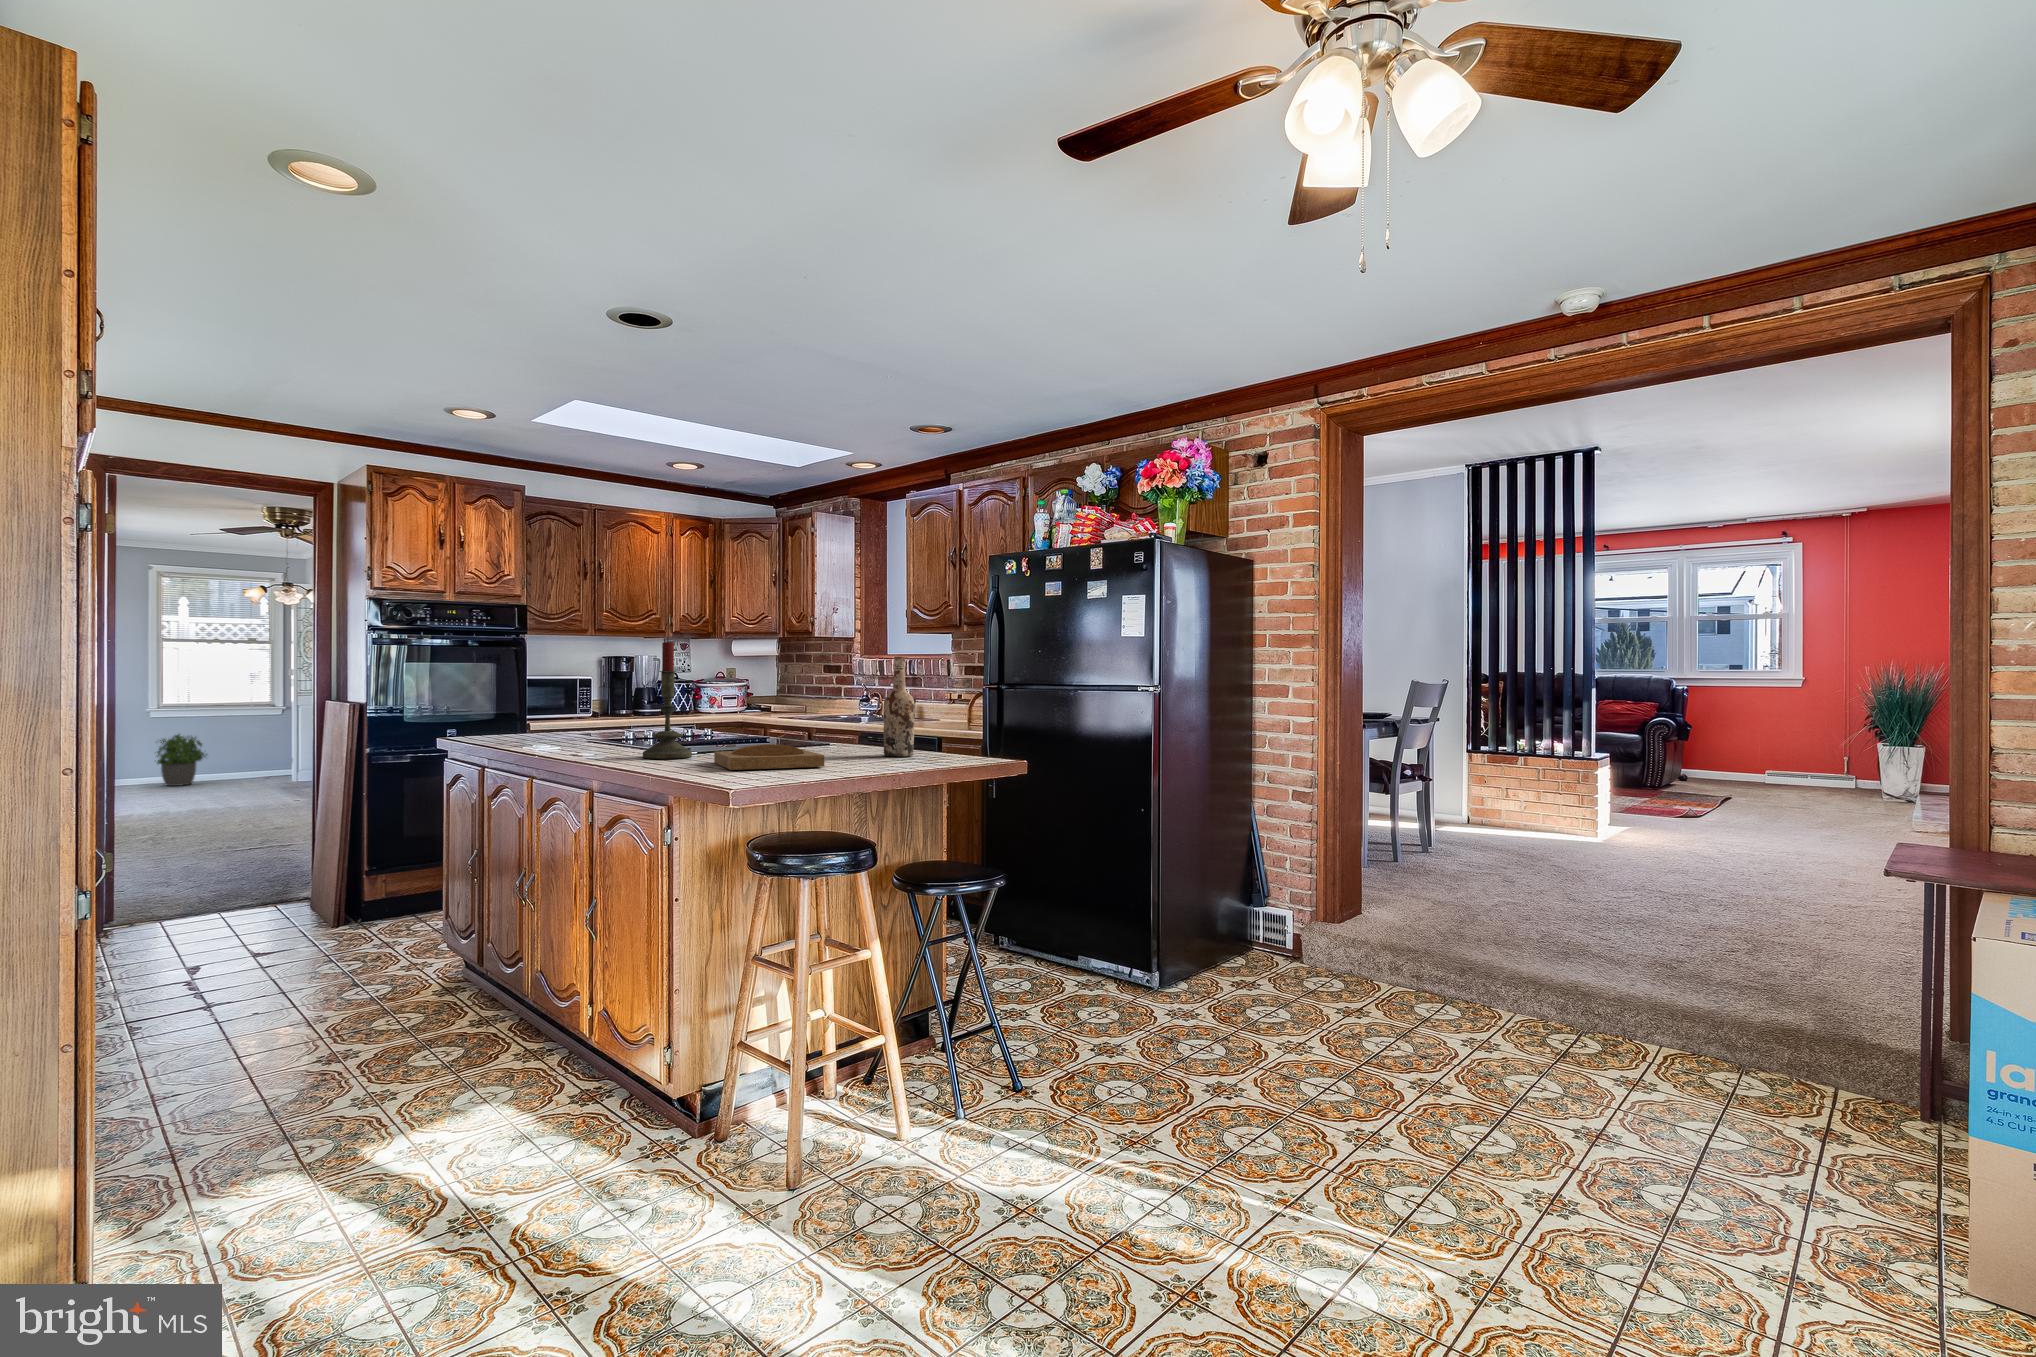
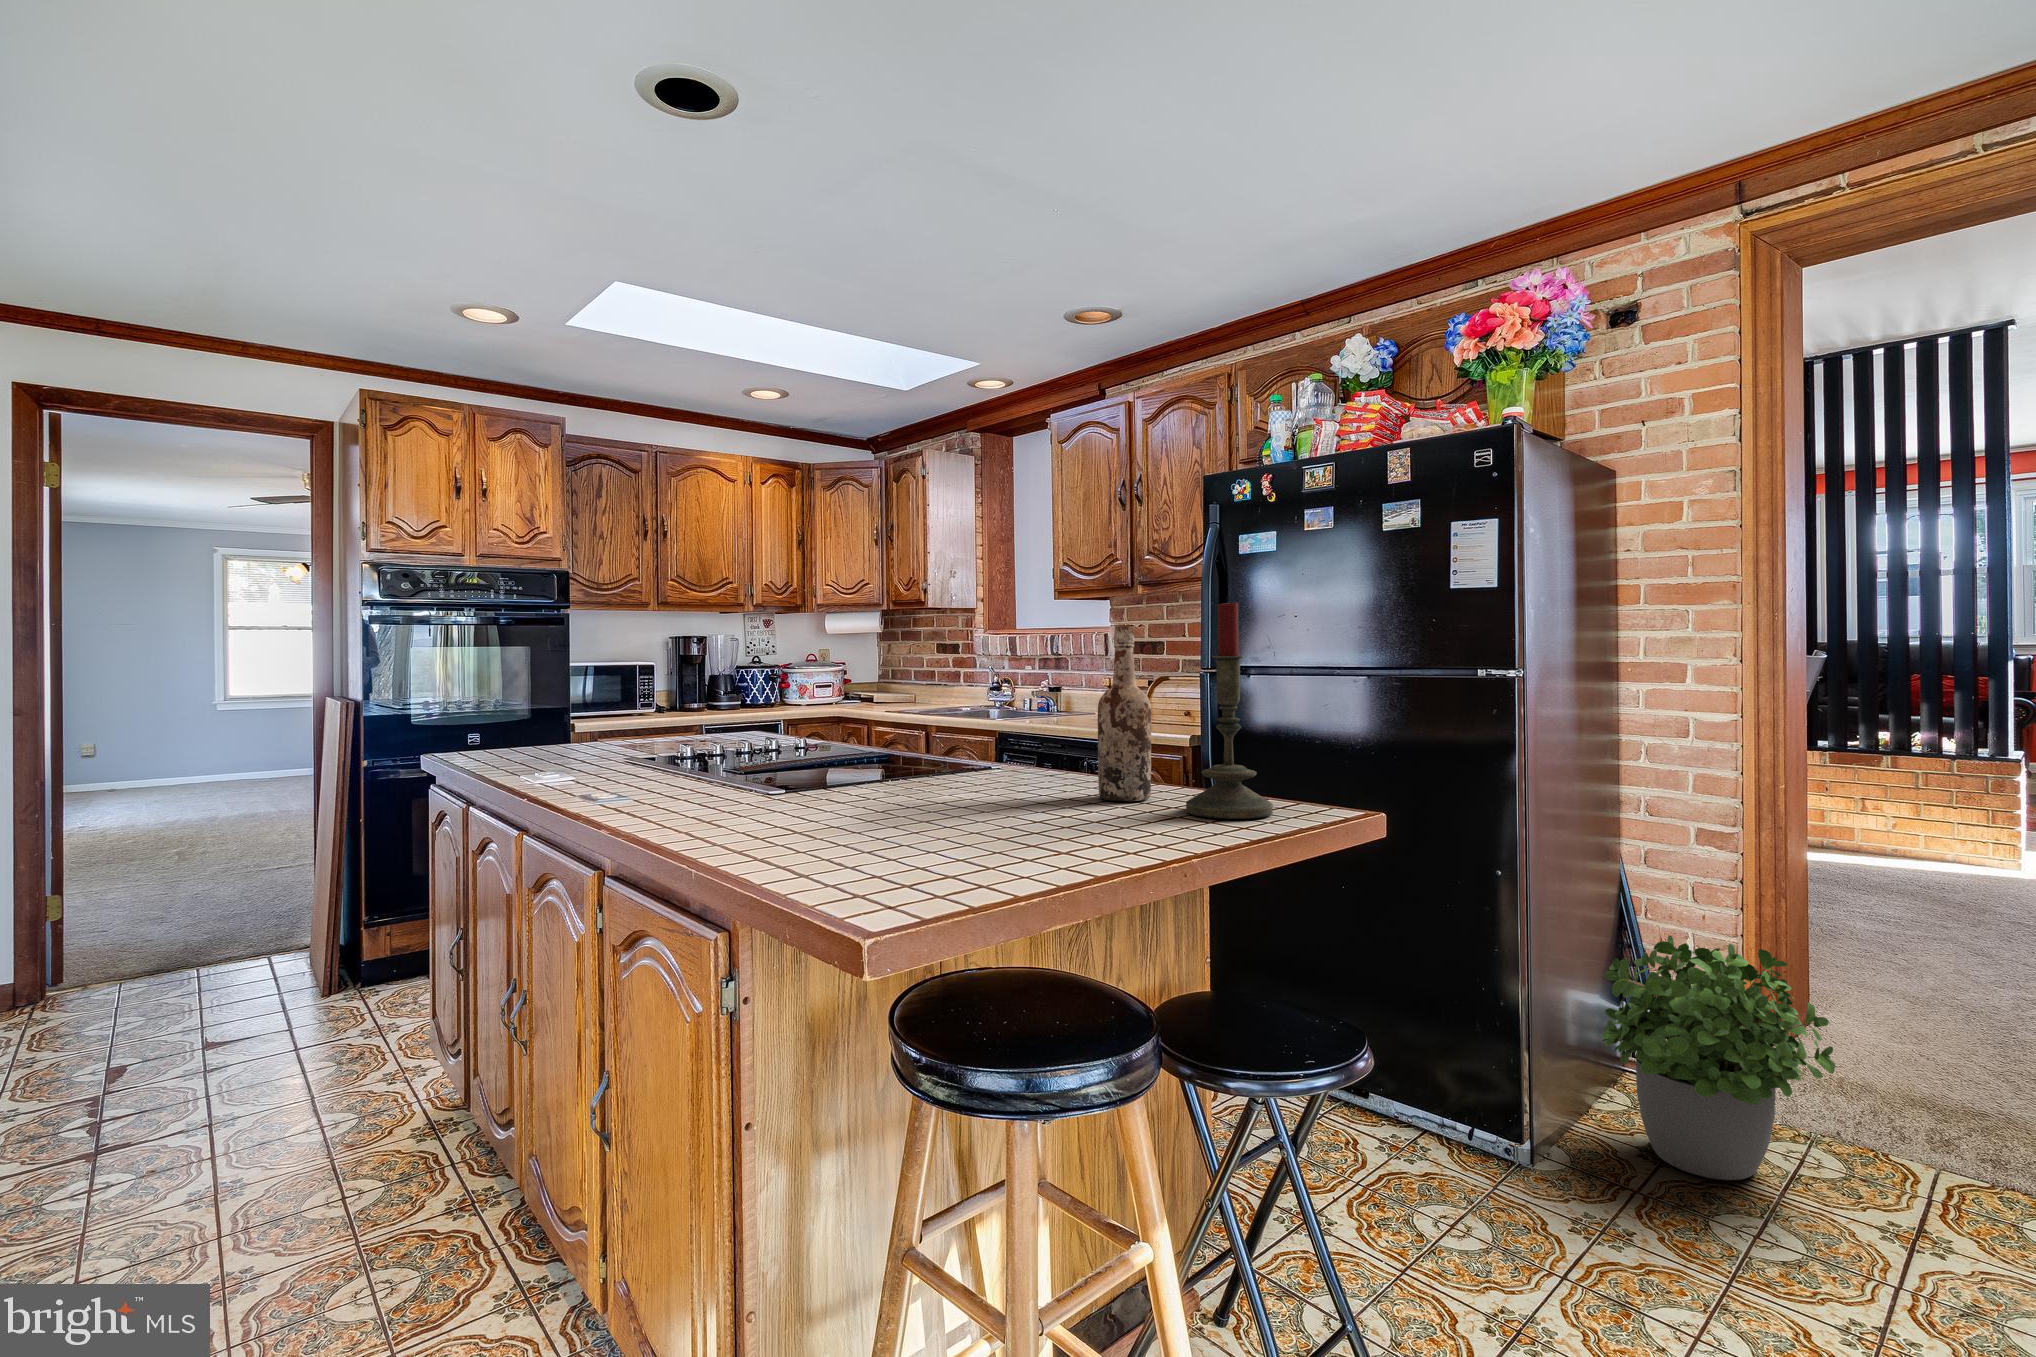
candle: present [643,639,692,759] -> present [1186,596,1273,819]
potted plant: present [156,734,205,786] -> present [1601,935,1835,1180]
tray: present [714,744,824,770] -> none [813,791,1019,849]

